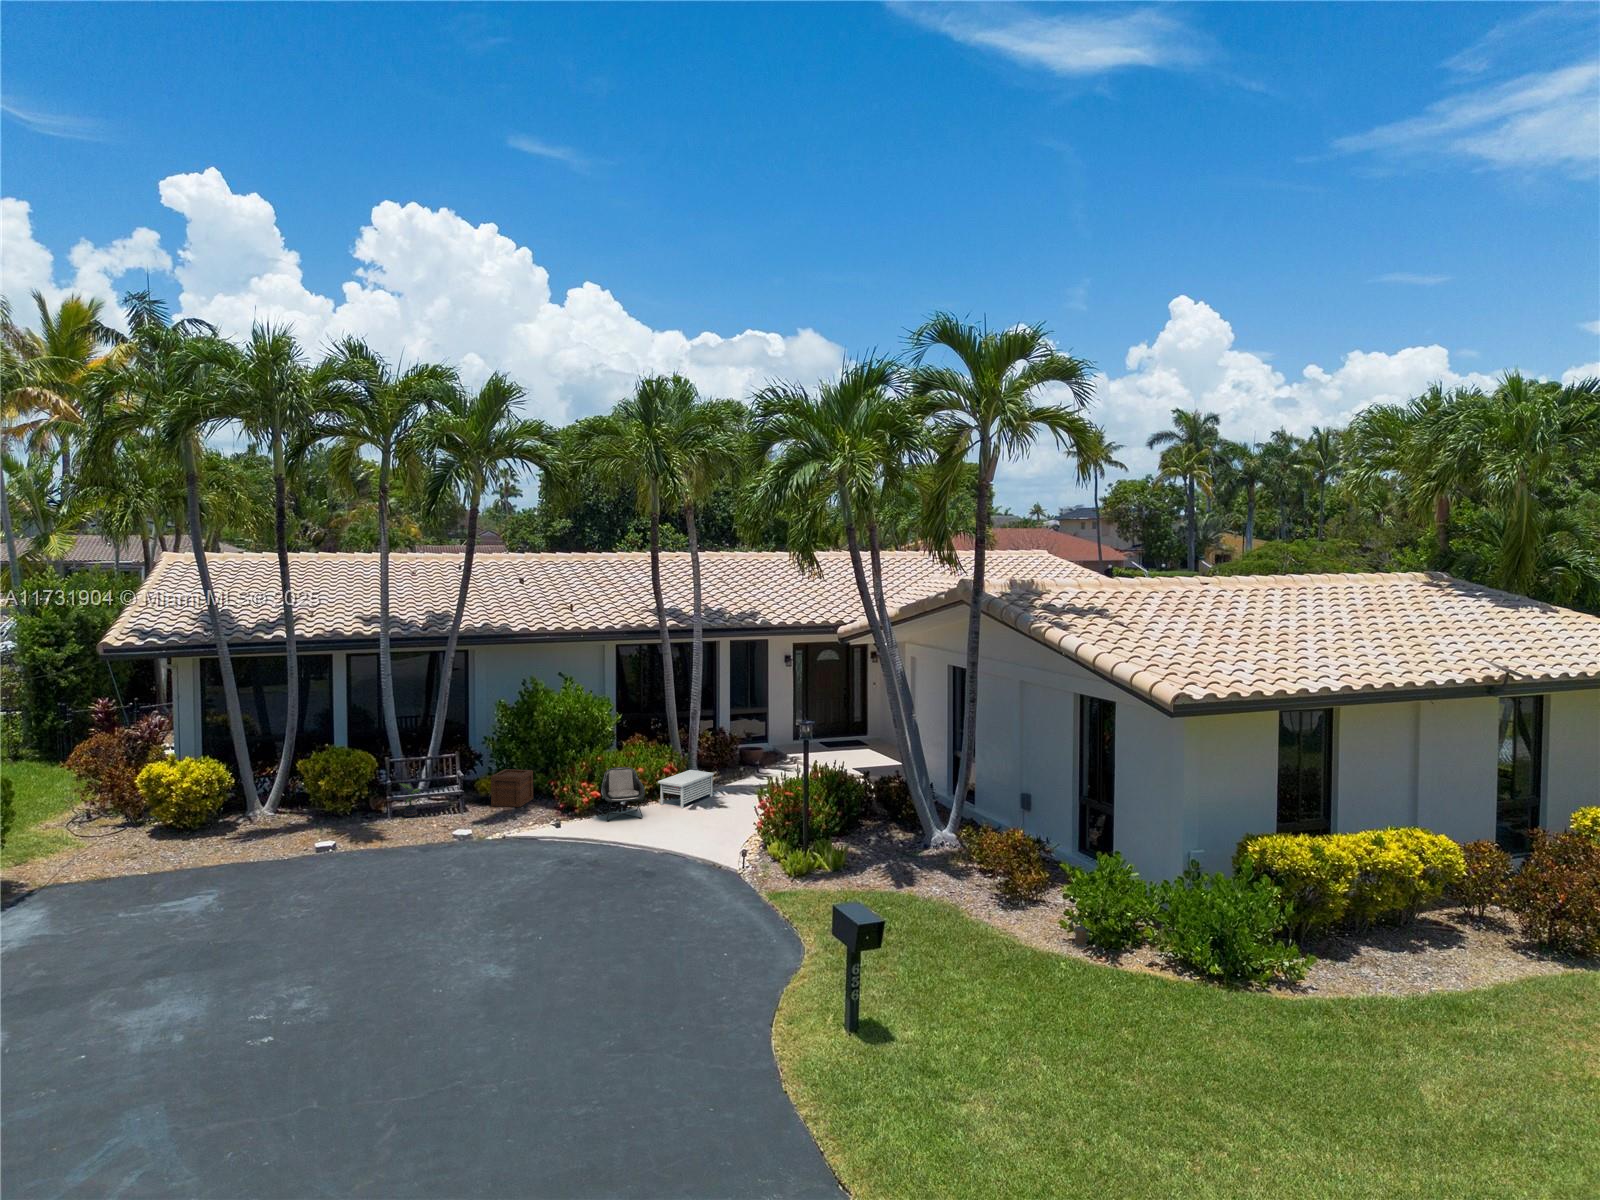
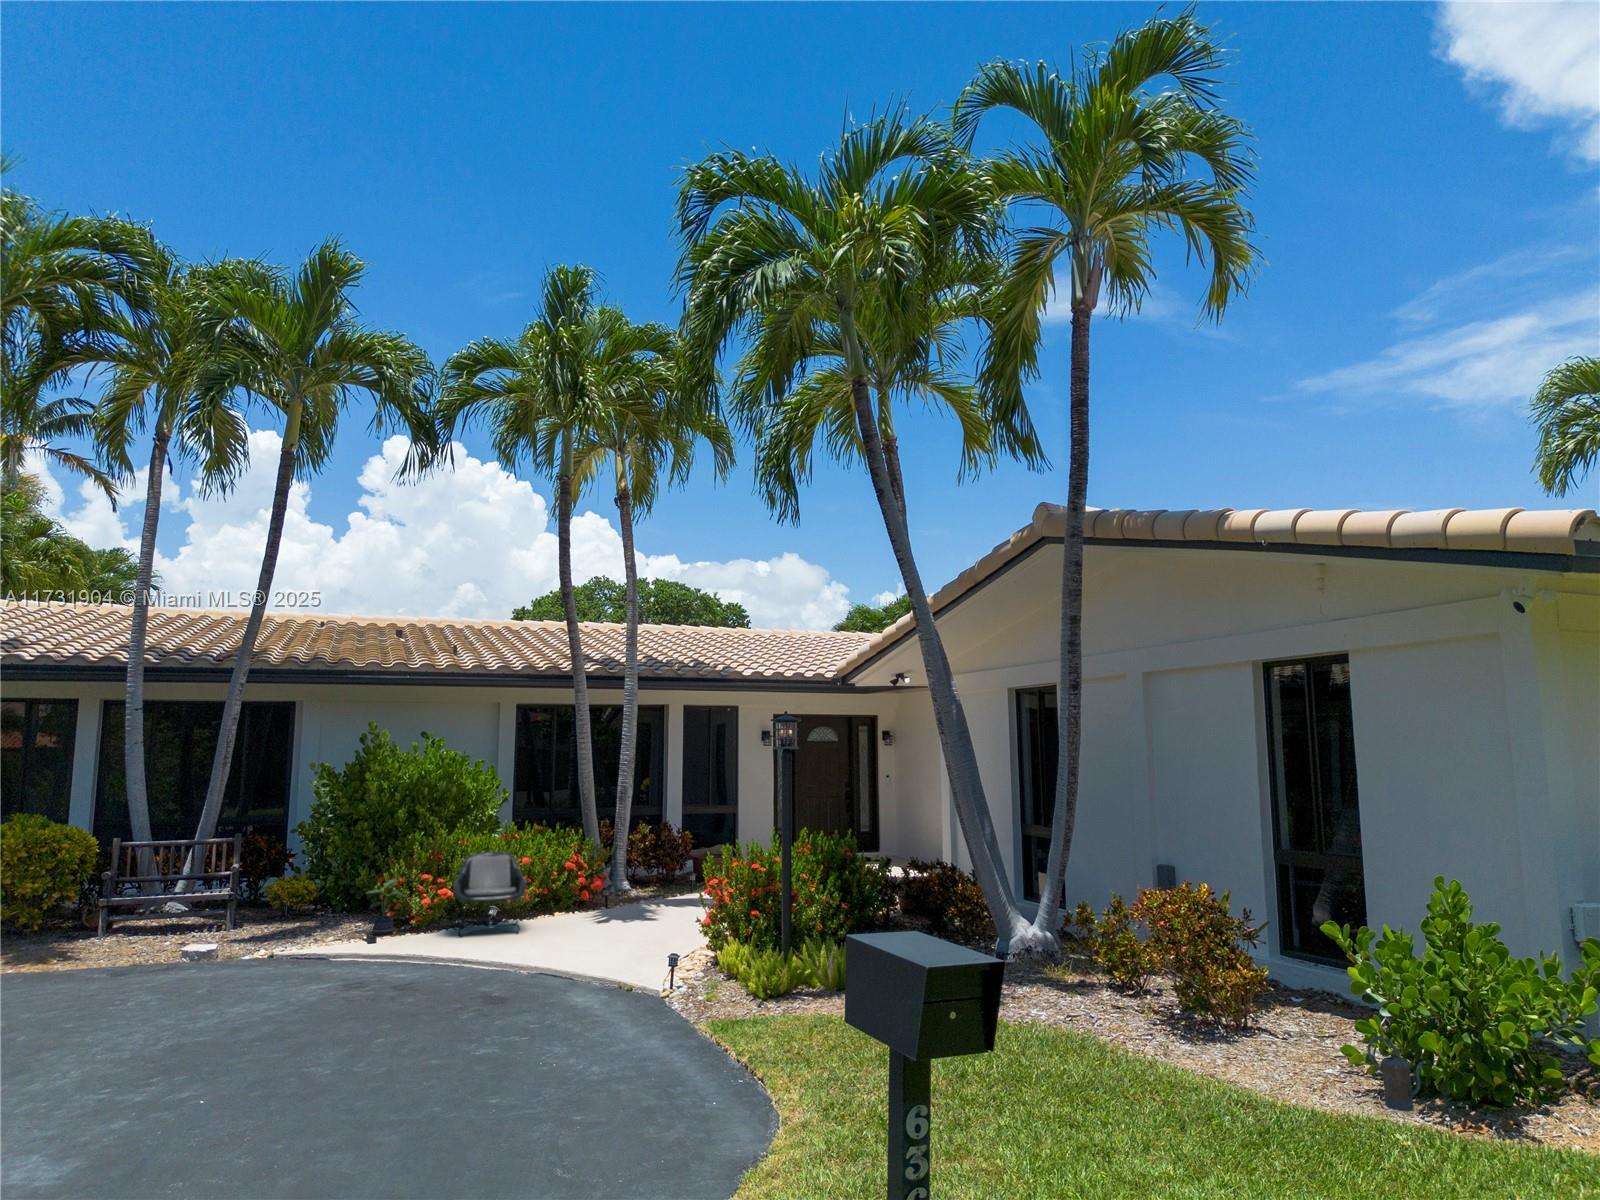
wooden crate: present [491,769,533,807] -> none [283,867,360,924]
storage bench: present [658,770,714,809] -> none [554,868,646,922]
potted plant: present [399,783,422,817] -> present [366,878,402,935]

